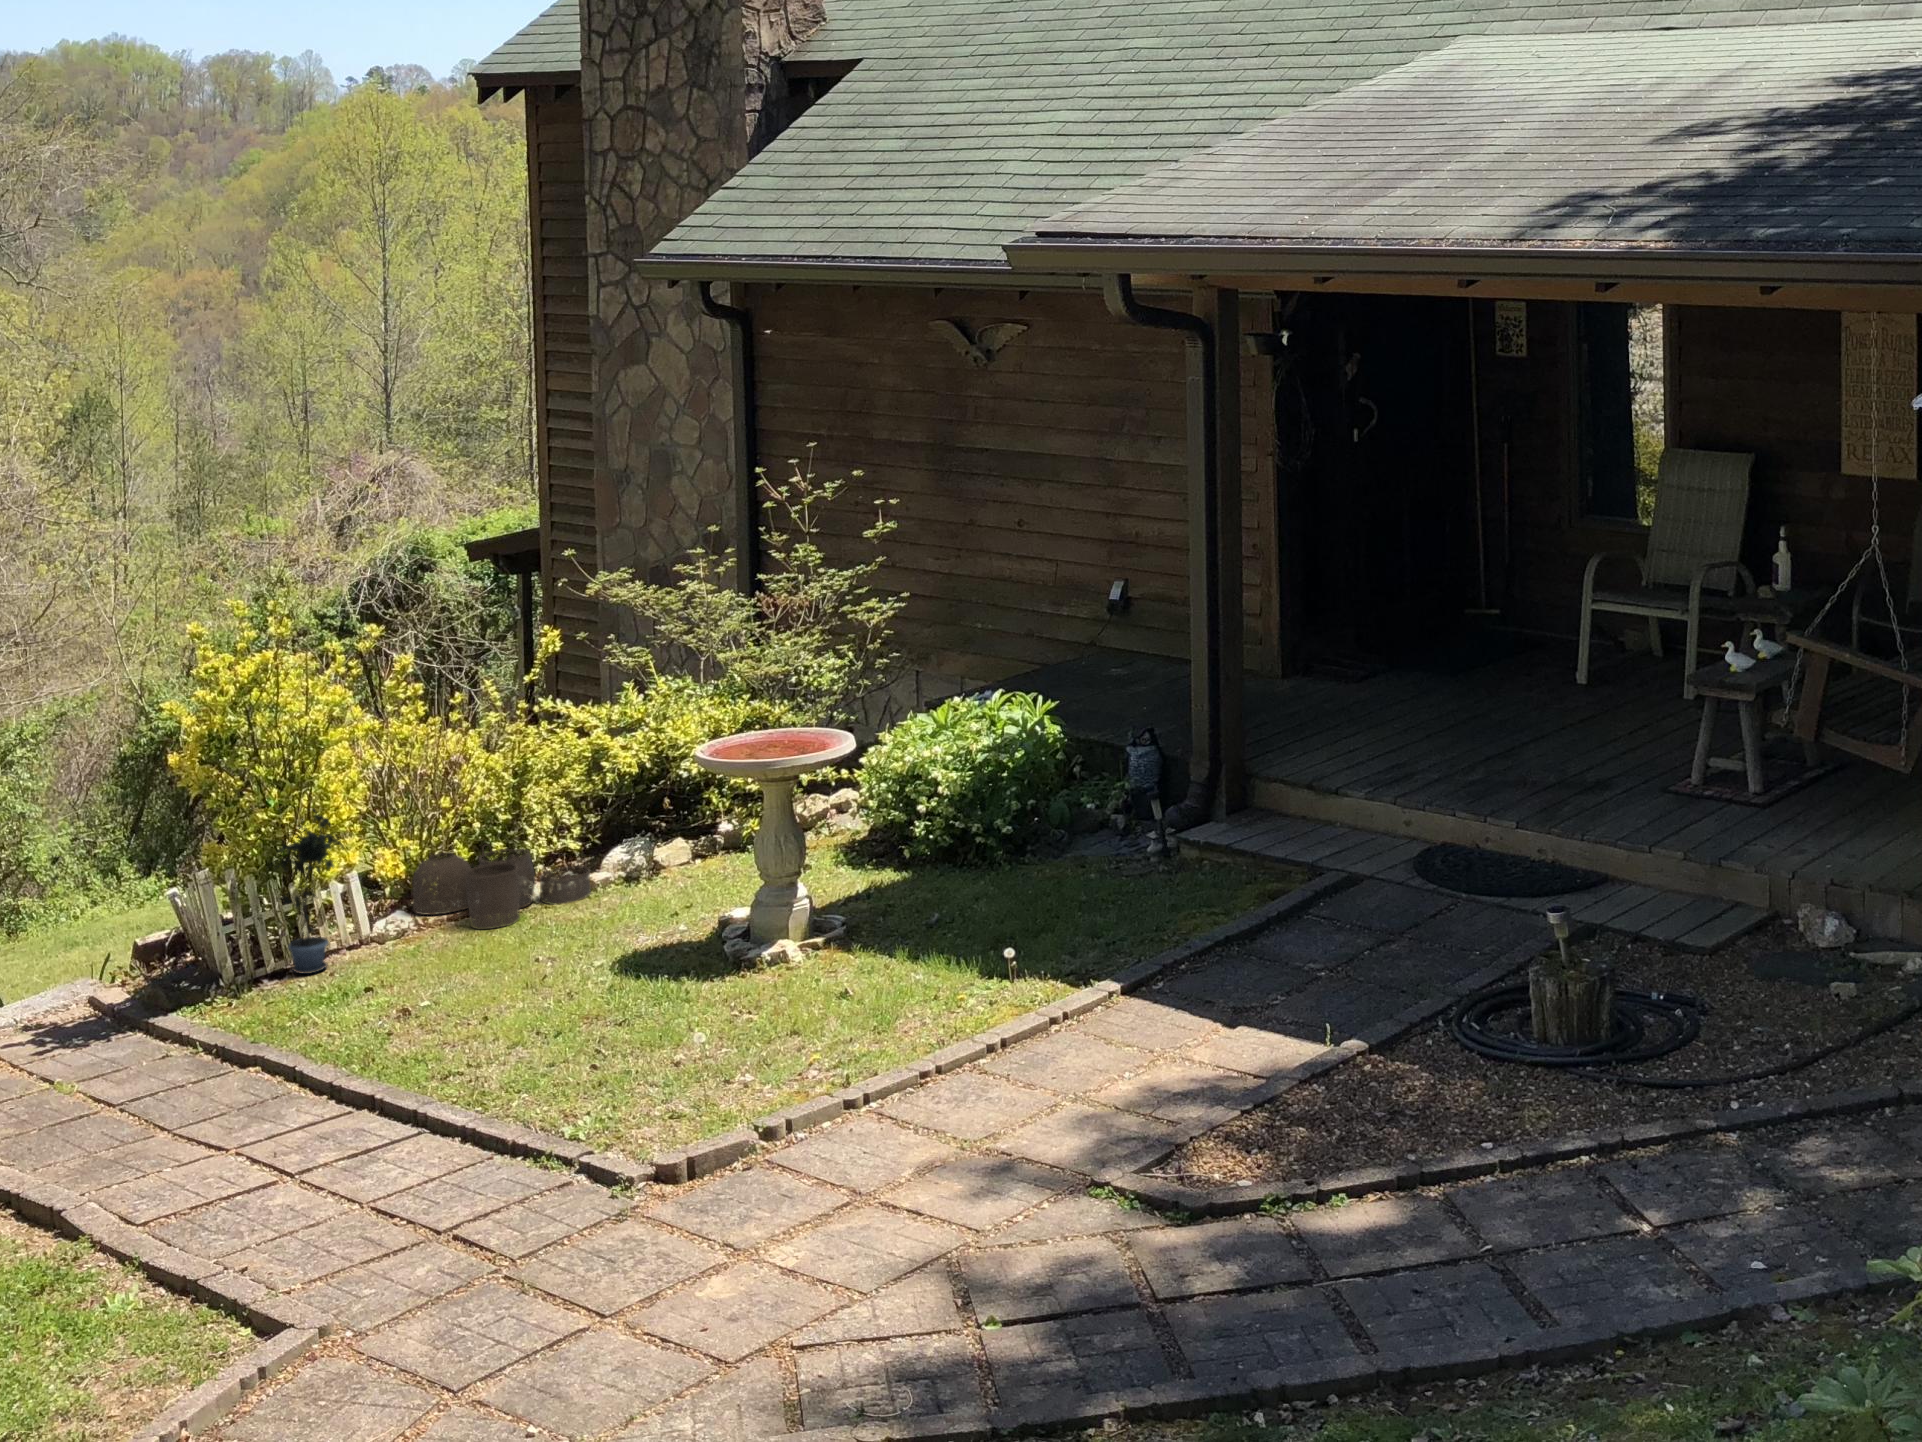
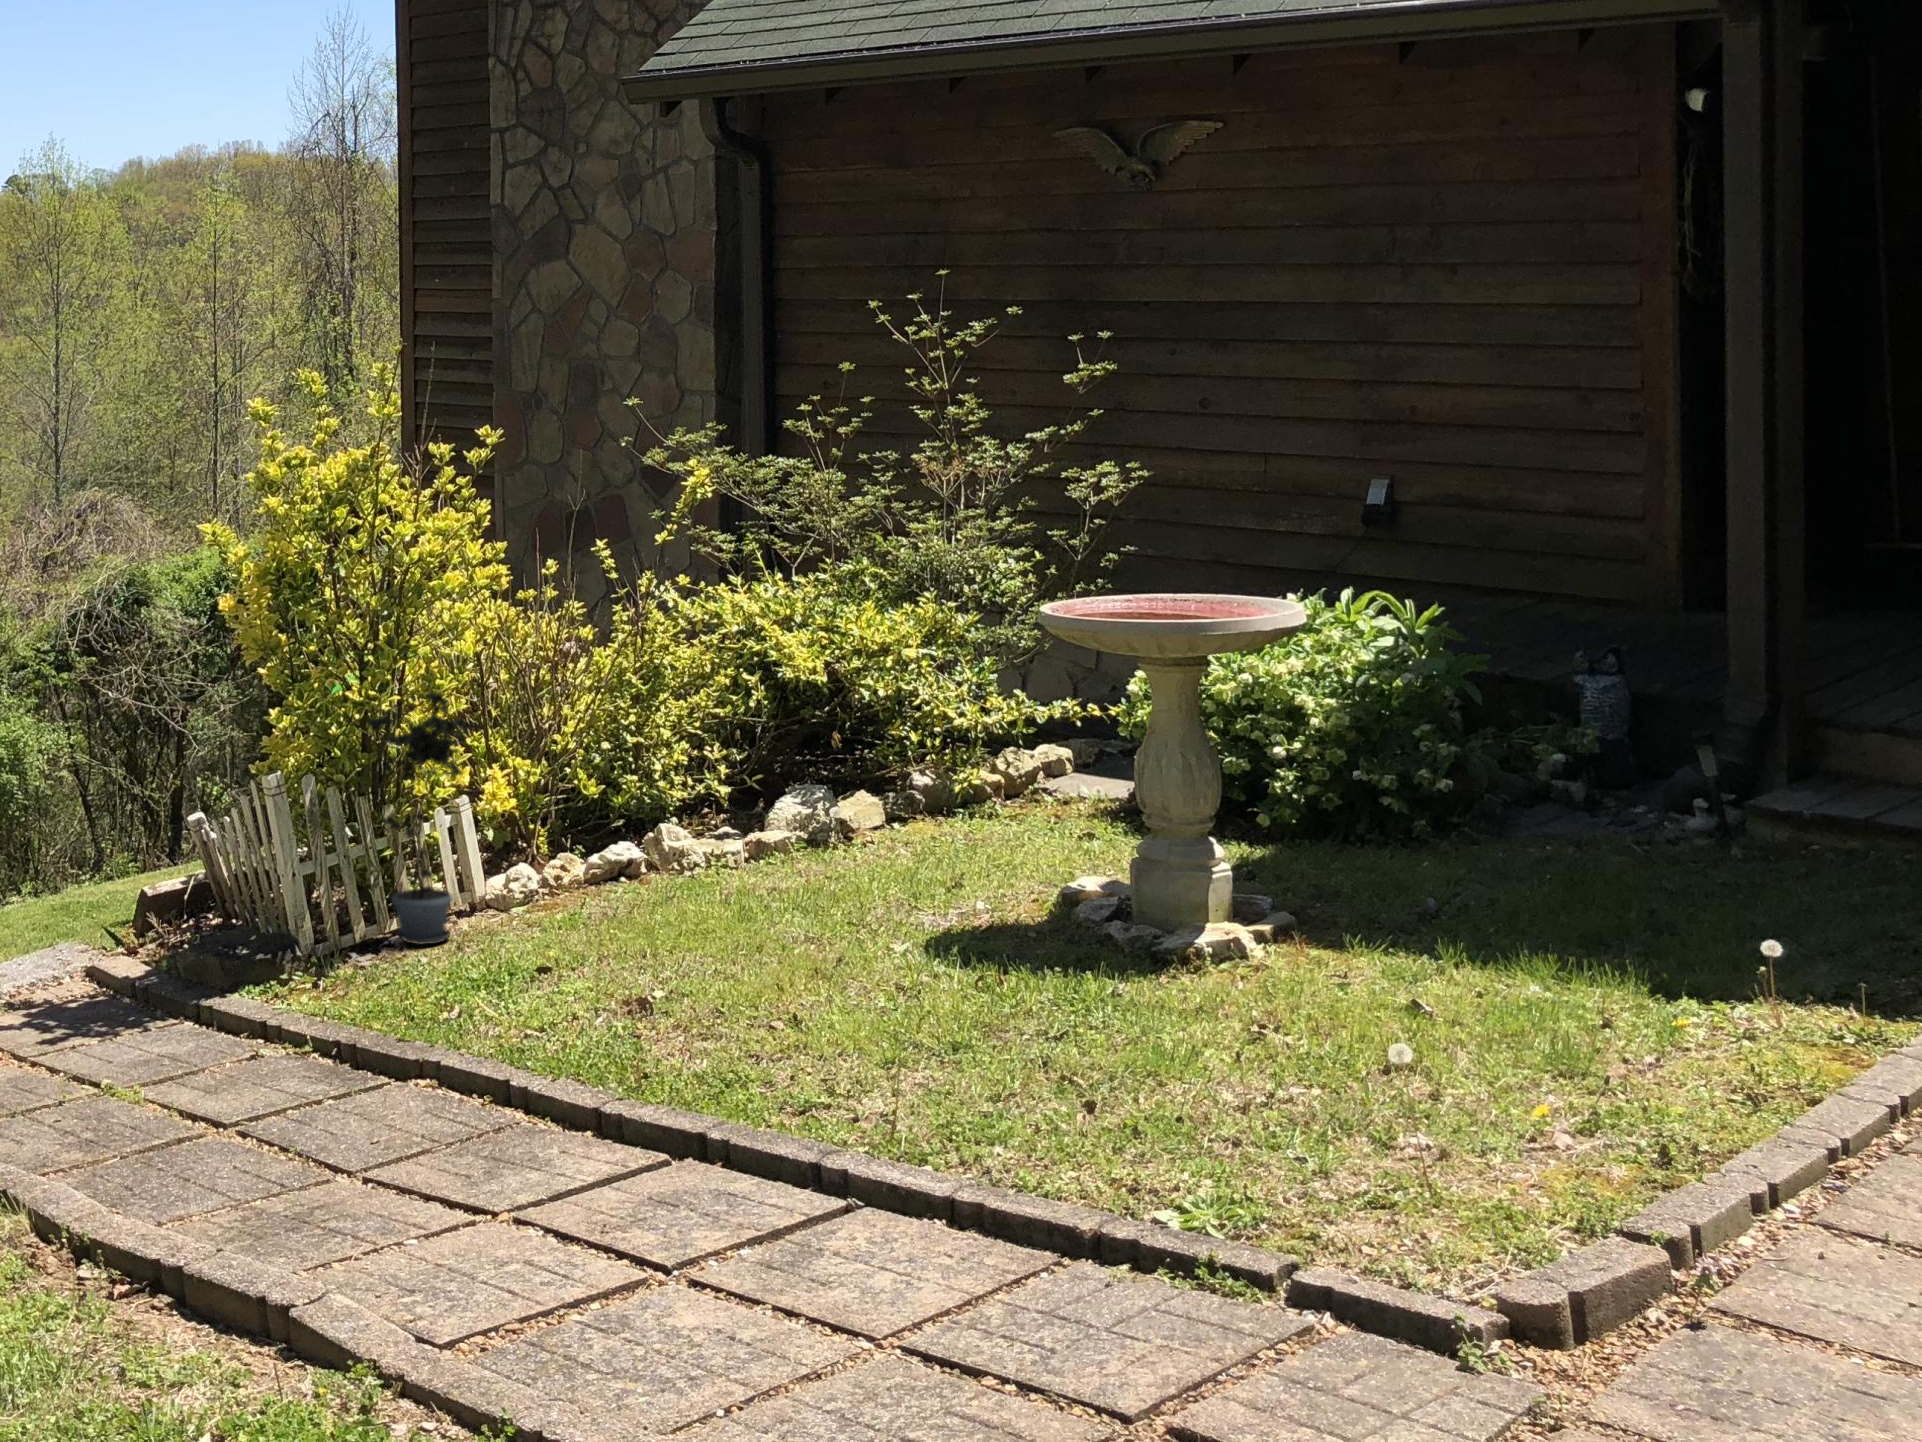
woven basket: present [413,846,591,929] -> none [519,772,786,894]

